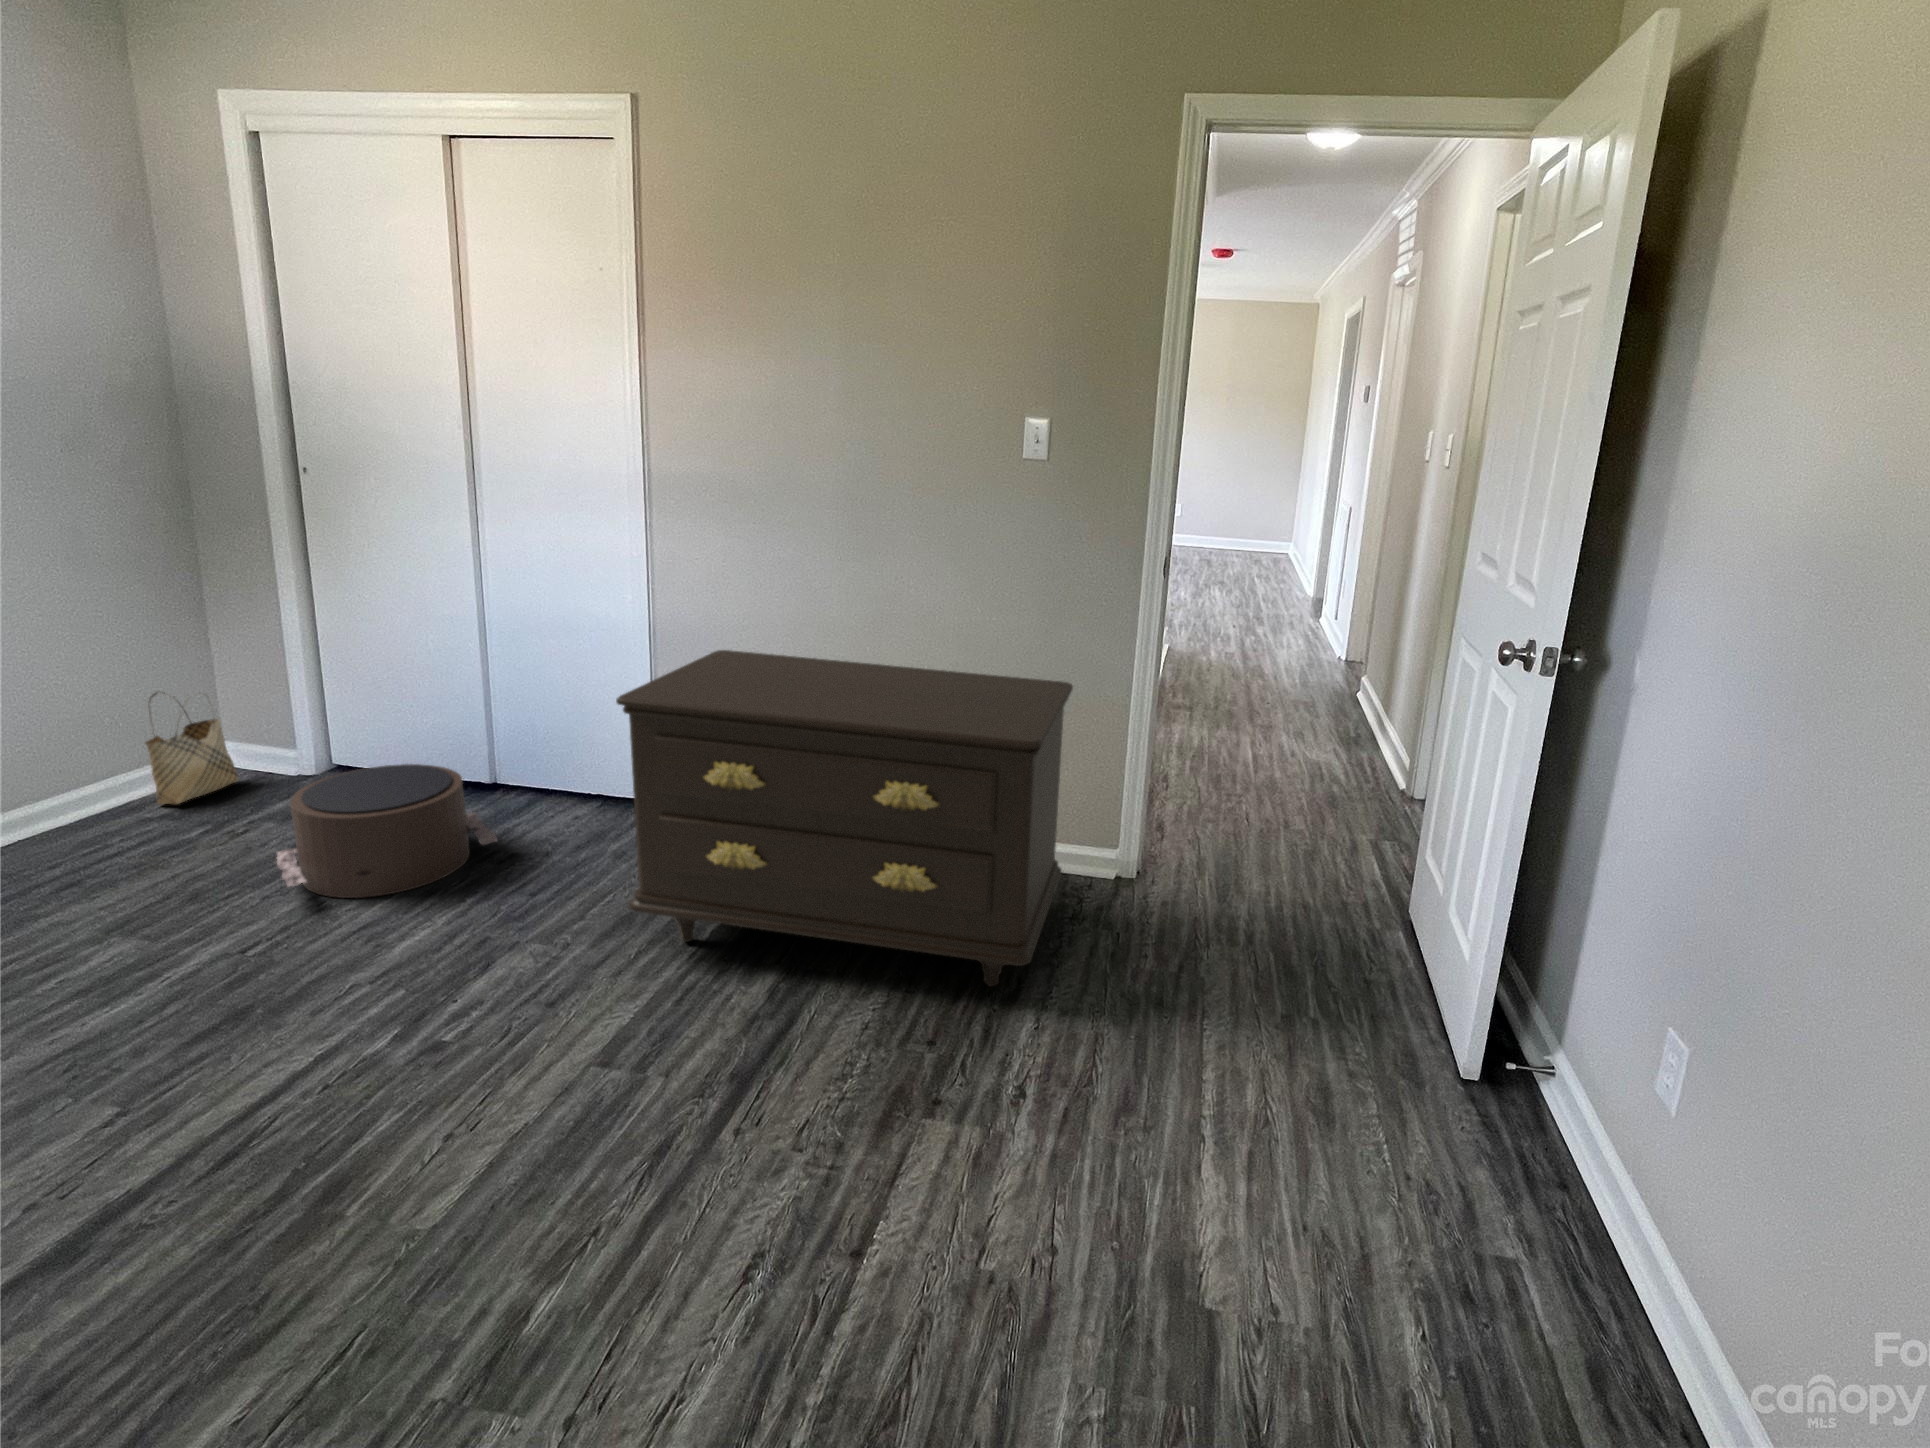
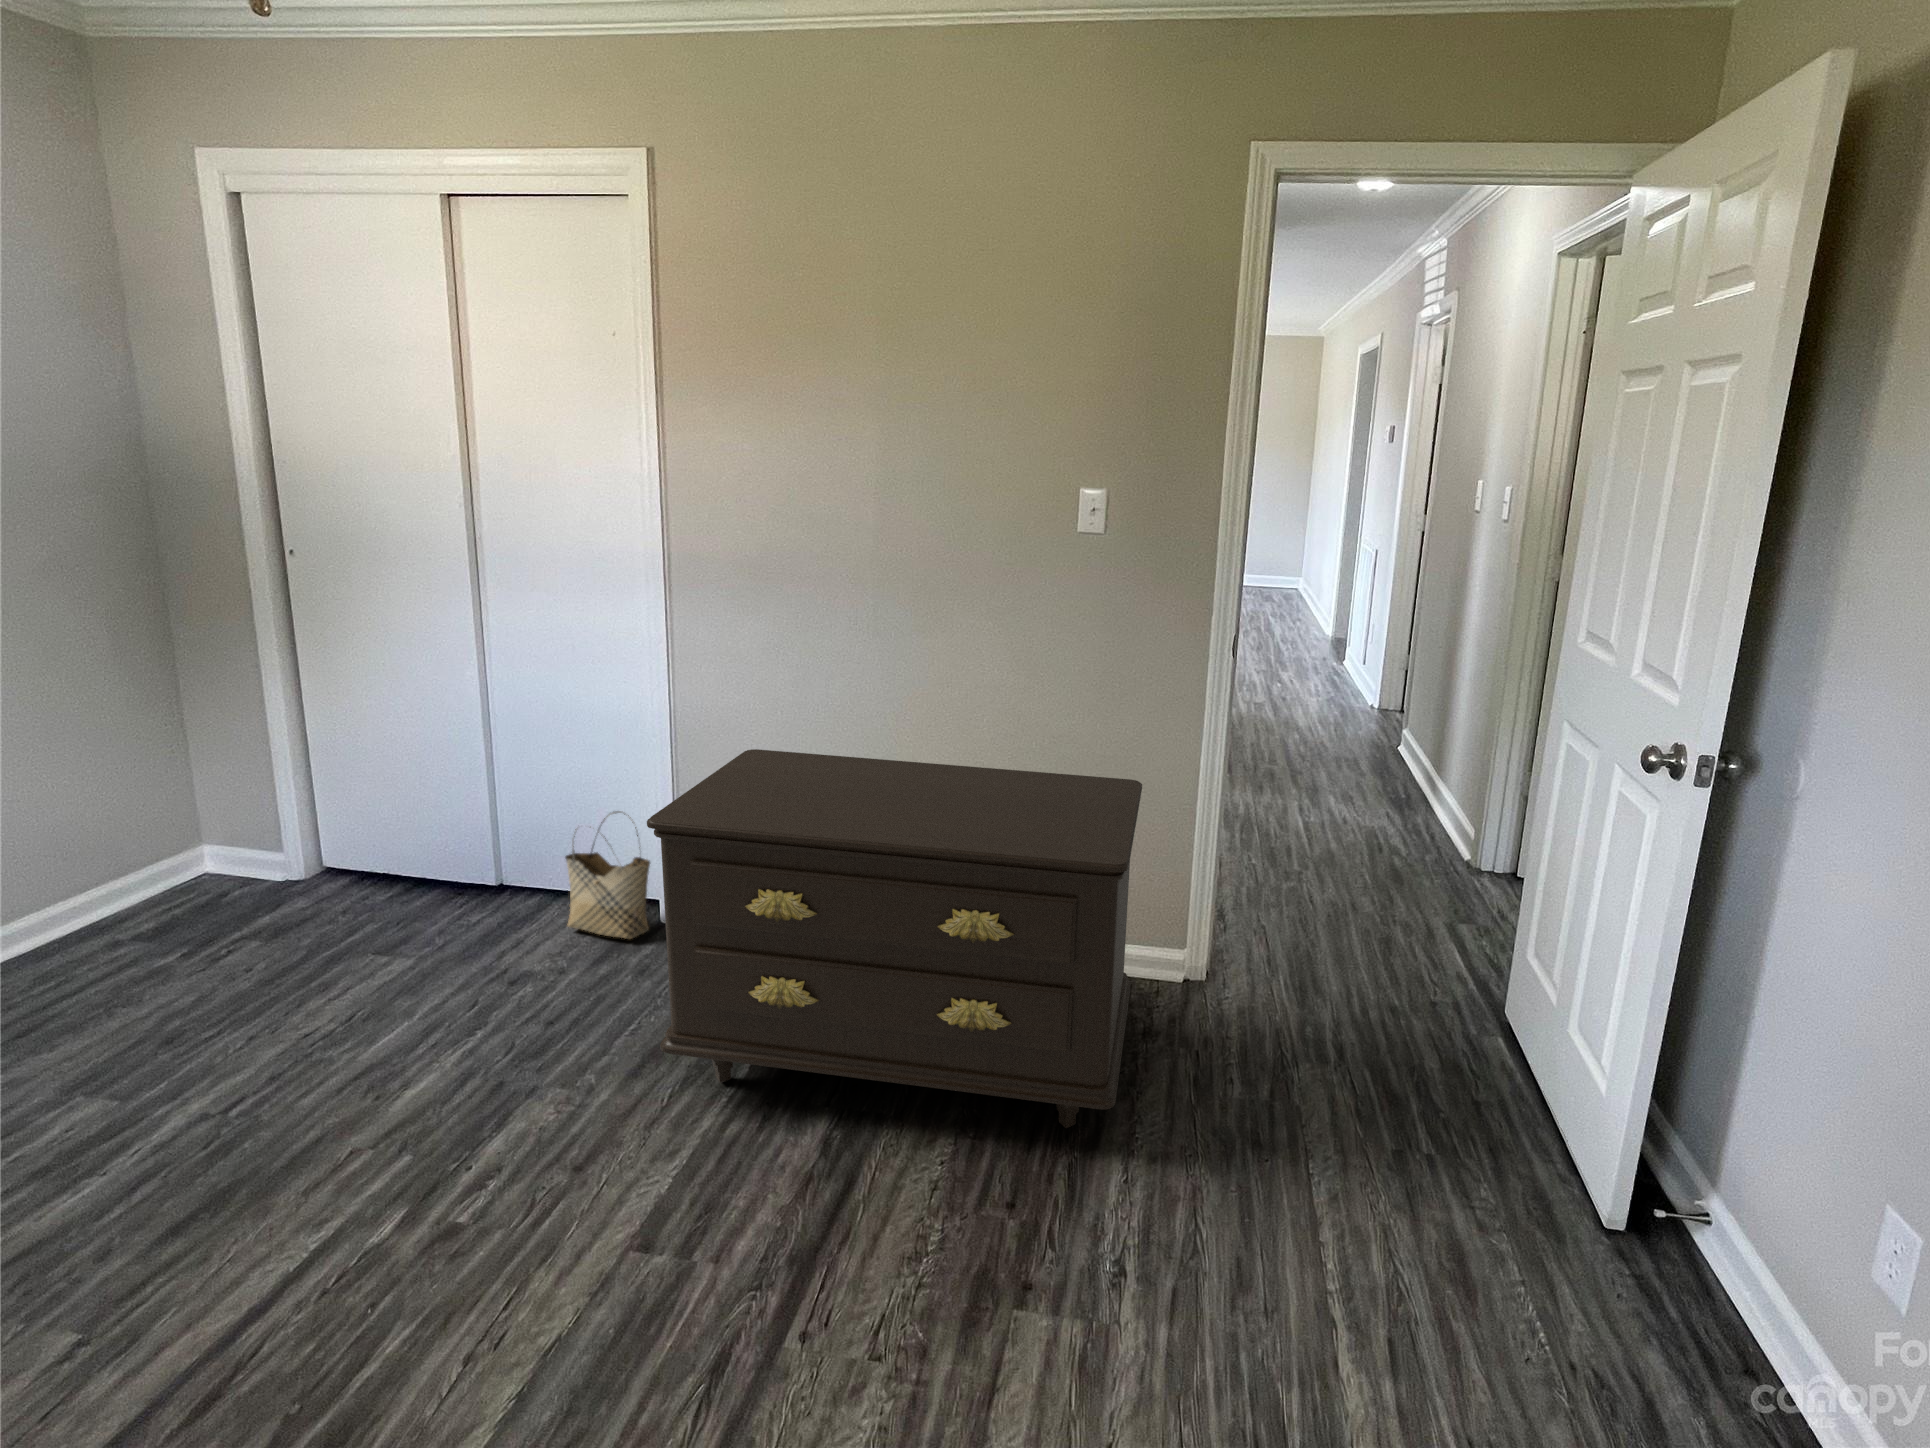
woven basket: present [145,692,238,804] -> present [565,811,650,939]
pouf: present [277,764,498,898] -> none [259,878,505,1038]

